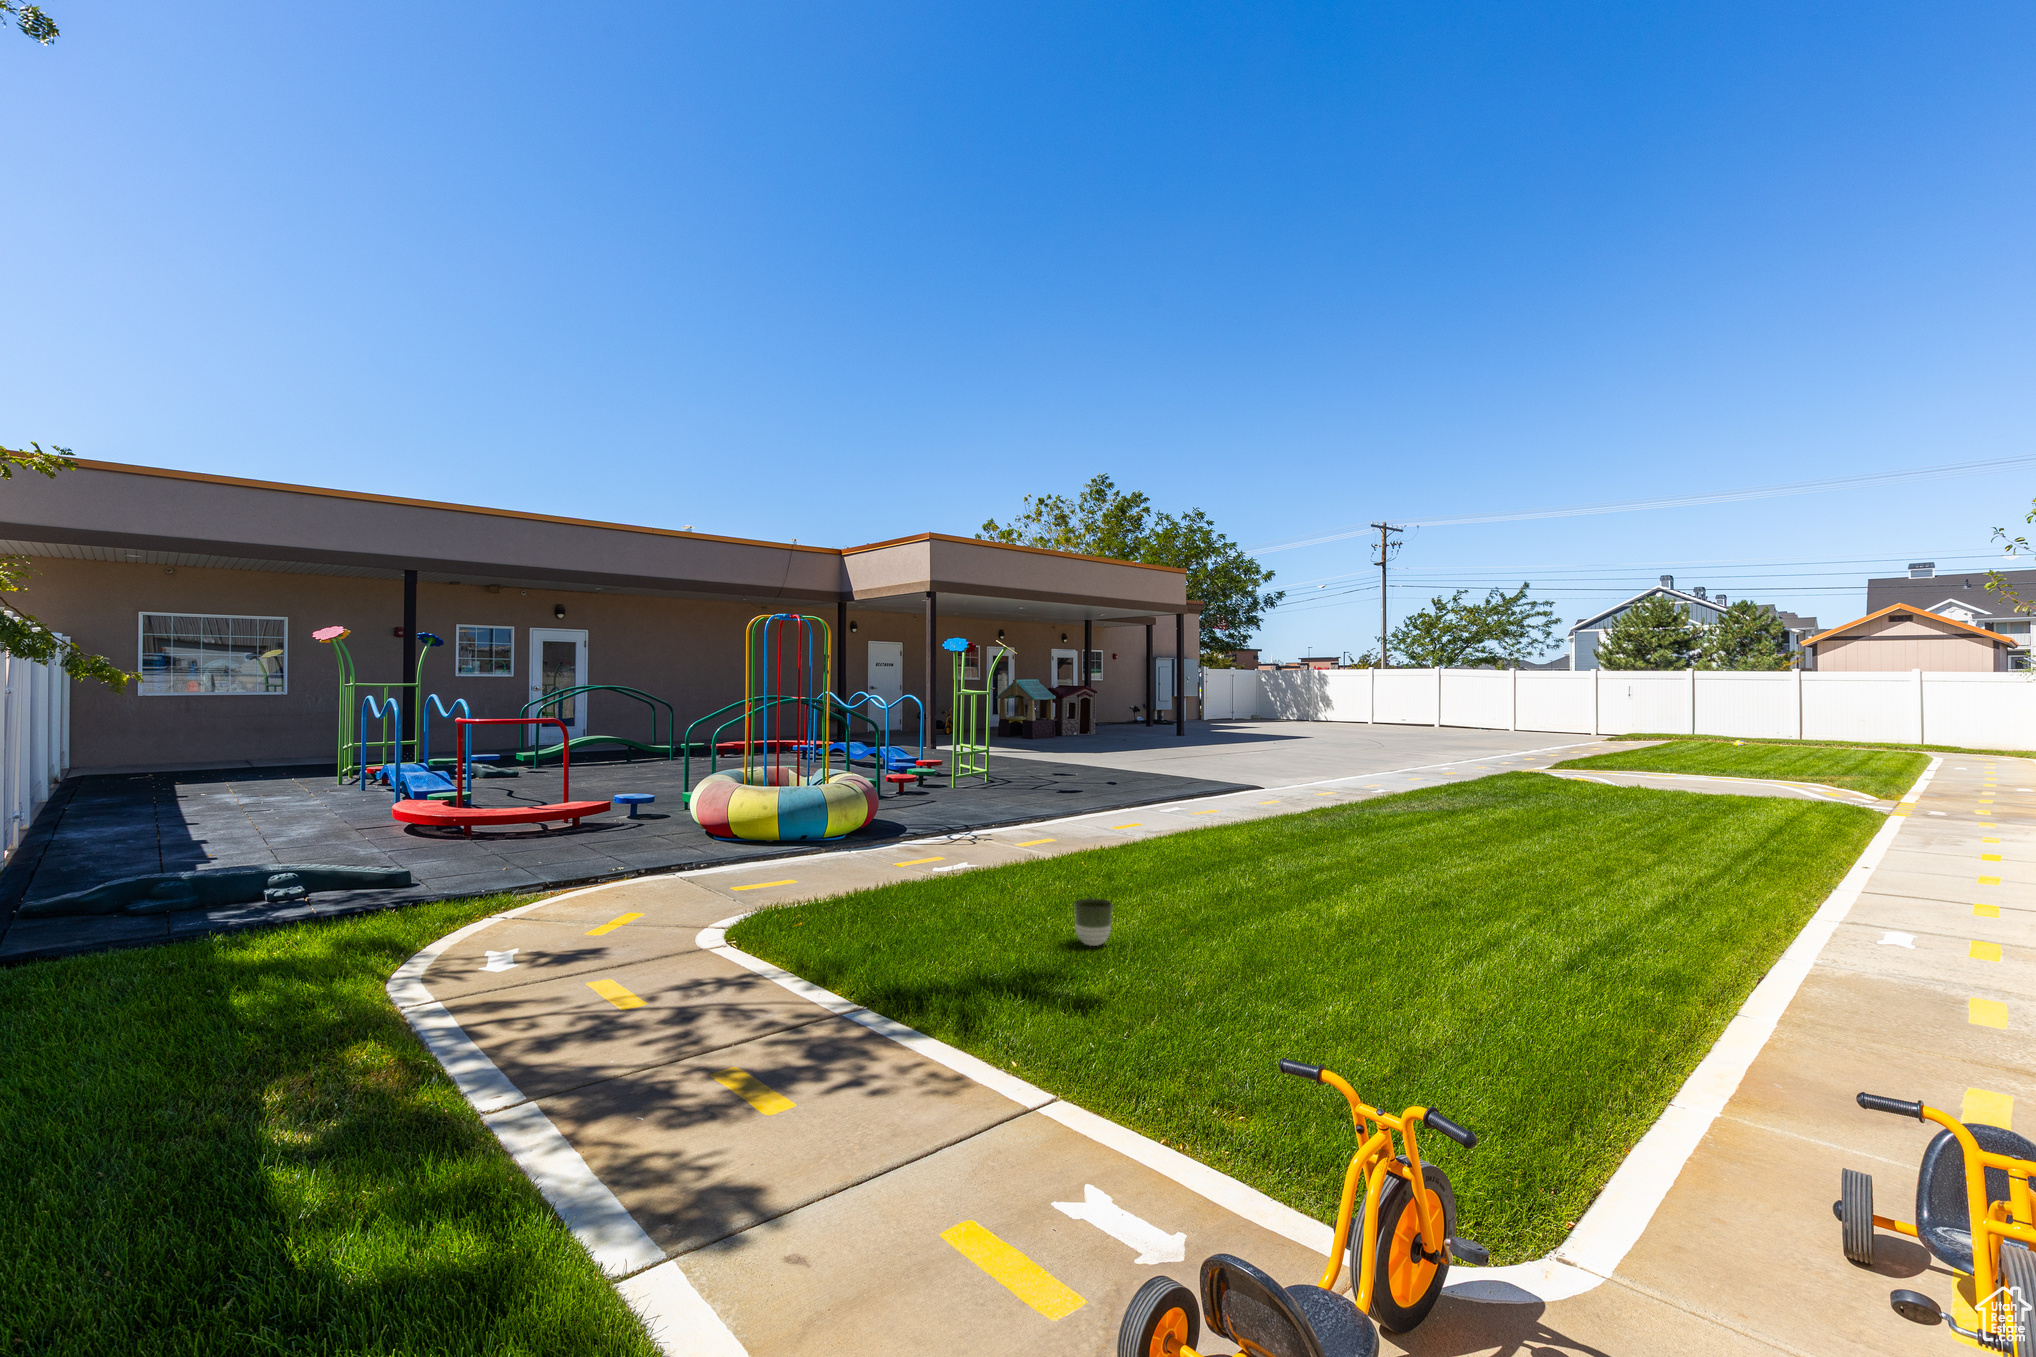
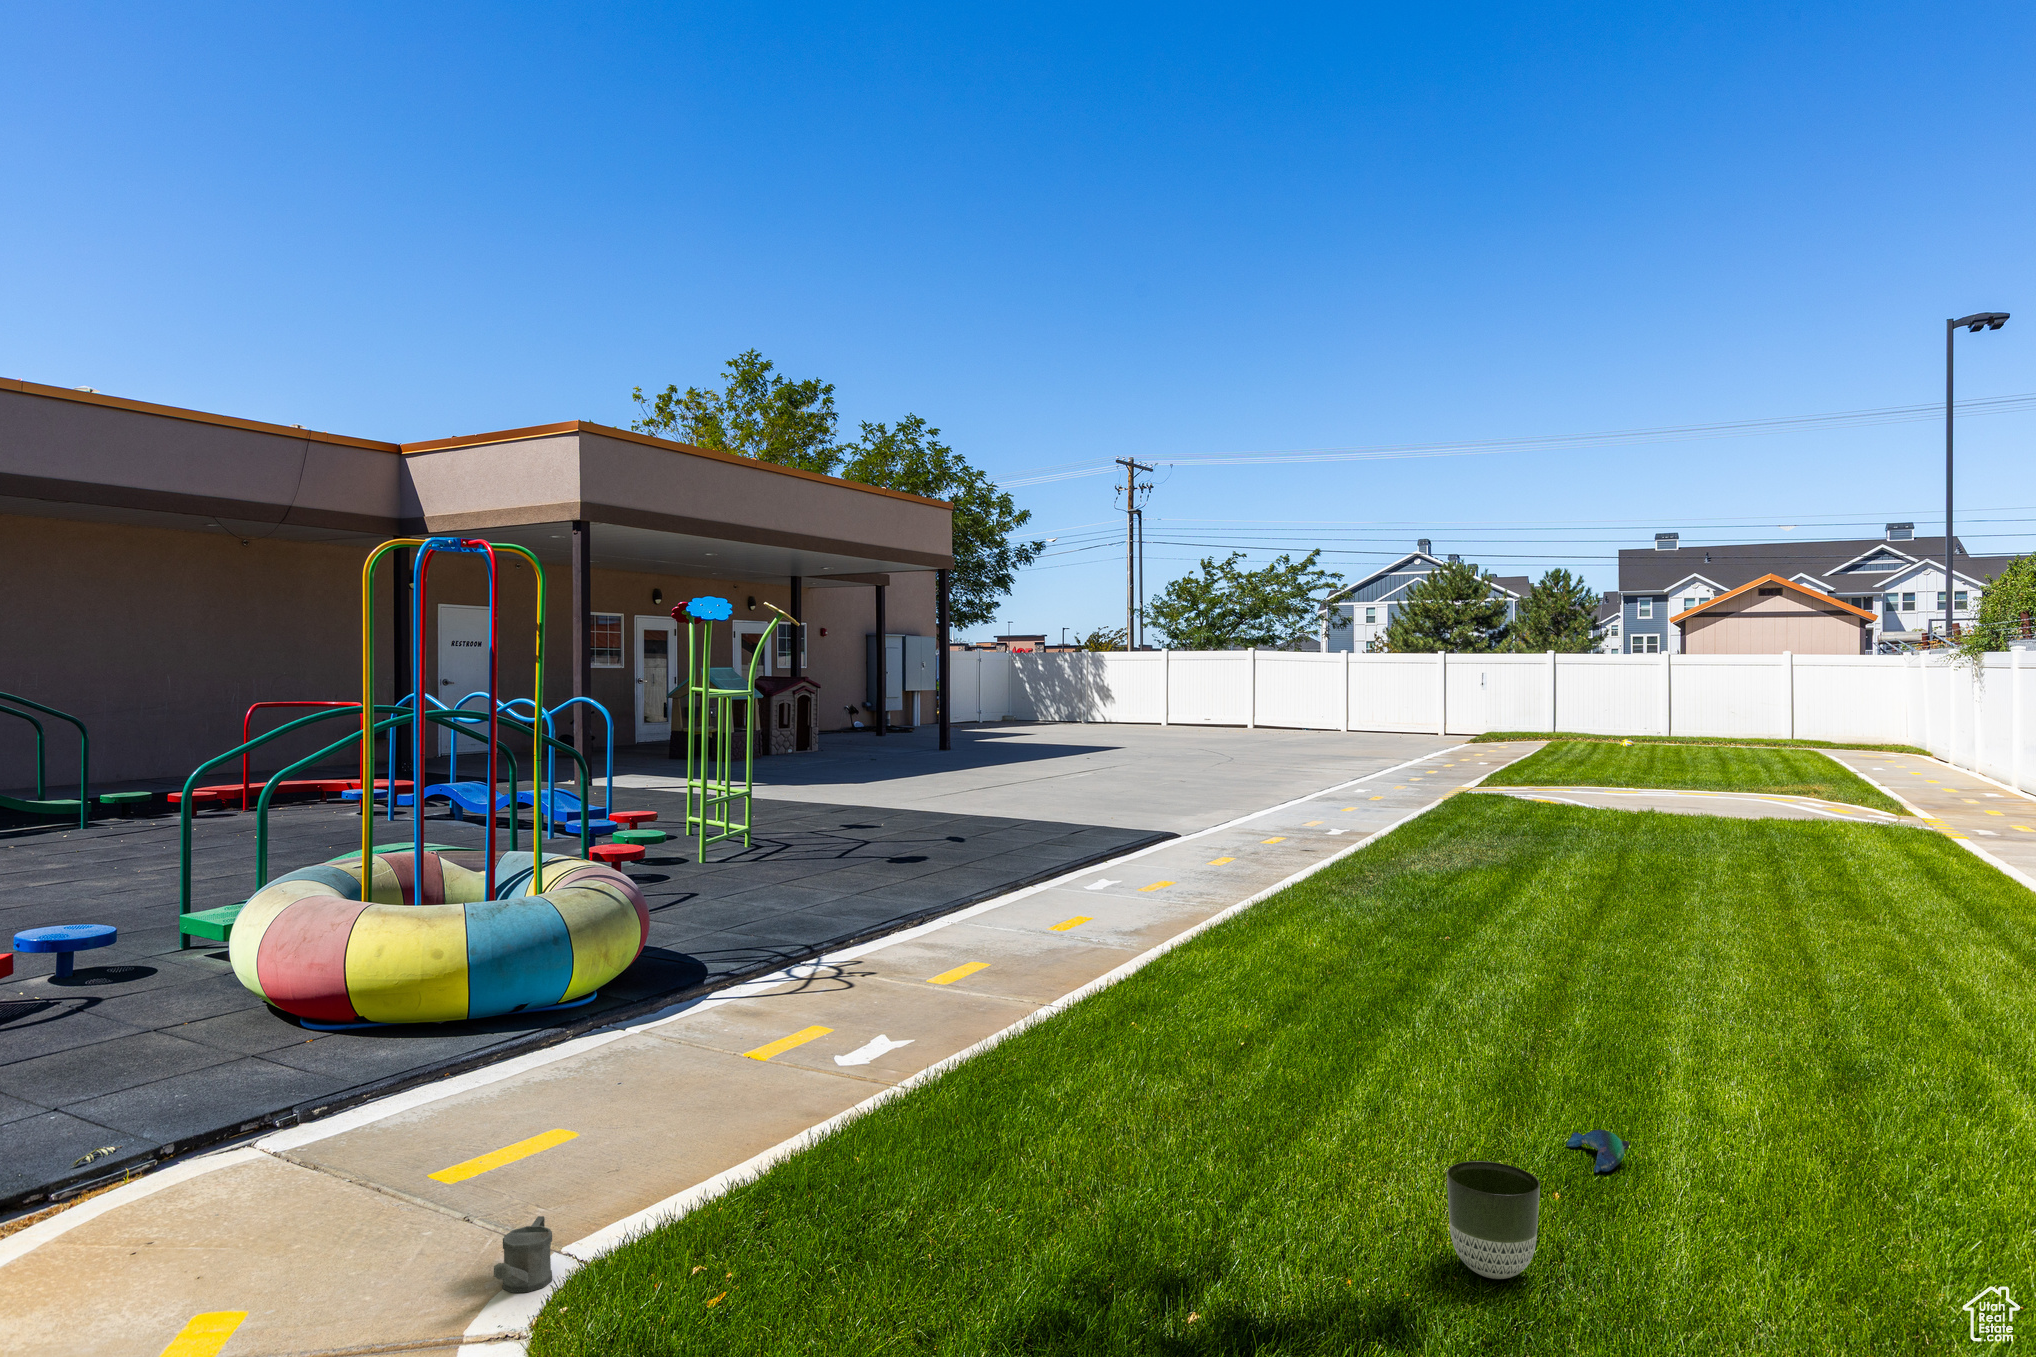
watering can: none [711,889,741,912] -> present [494,1216,552,1293]
plush toy: none [1202,909,1227,926] -> present [1566,1130,1629,1173]

